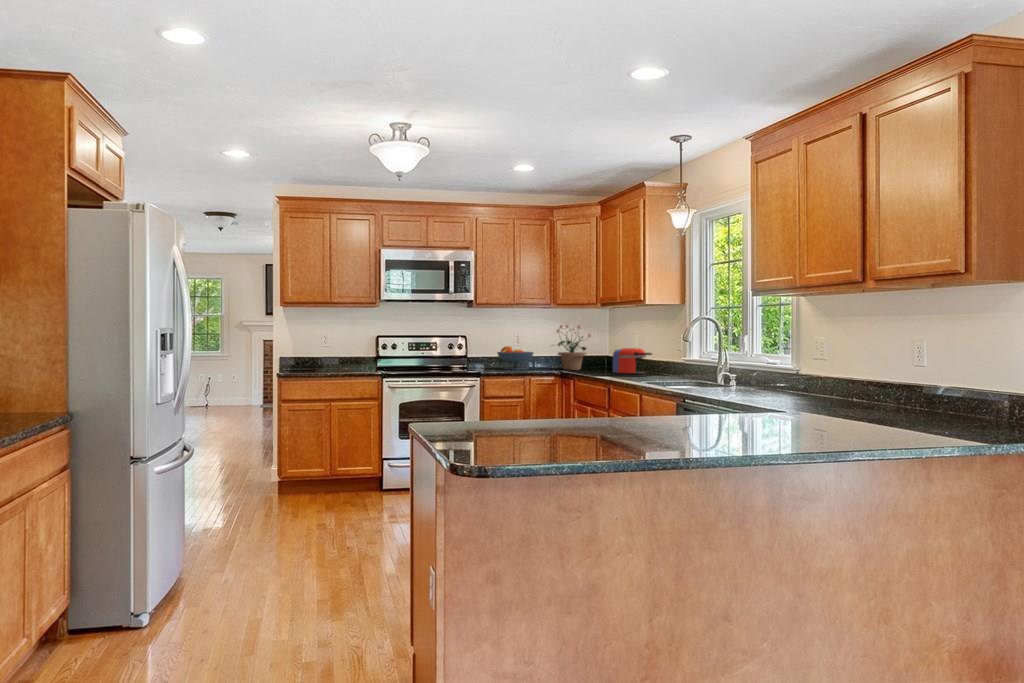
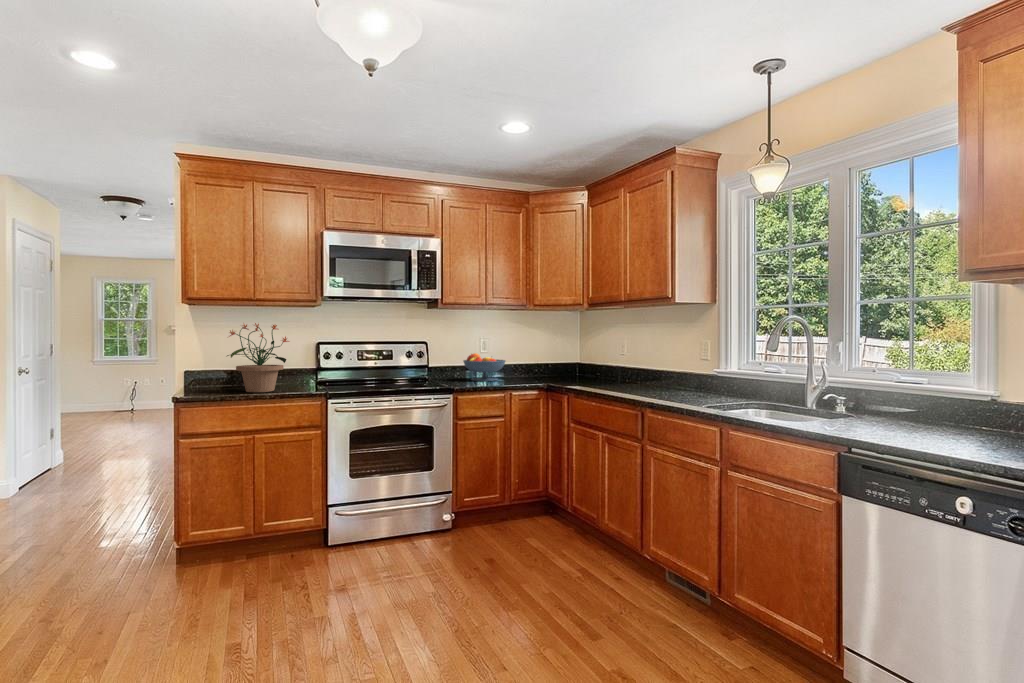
potted plant: present [553,325,590,370] -> present [227,323,289,392]
coffee maker: present [612,348,652,376] -> none [618,357,667,391]

